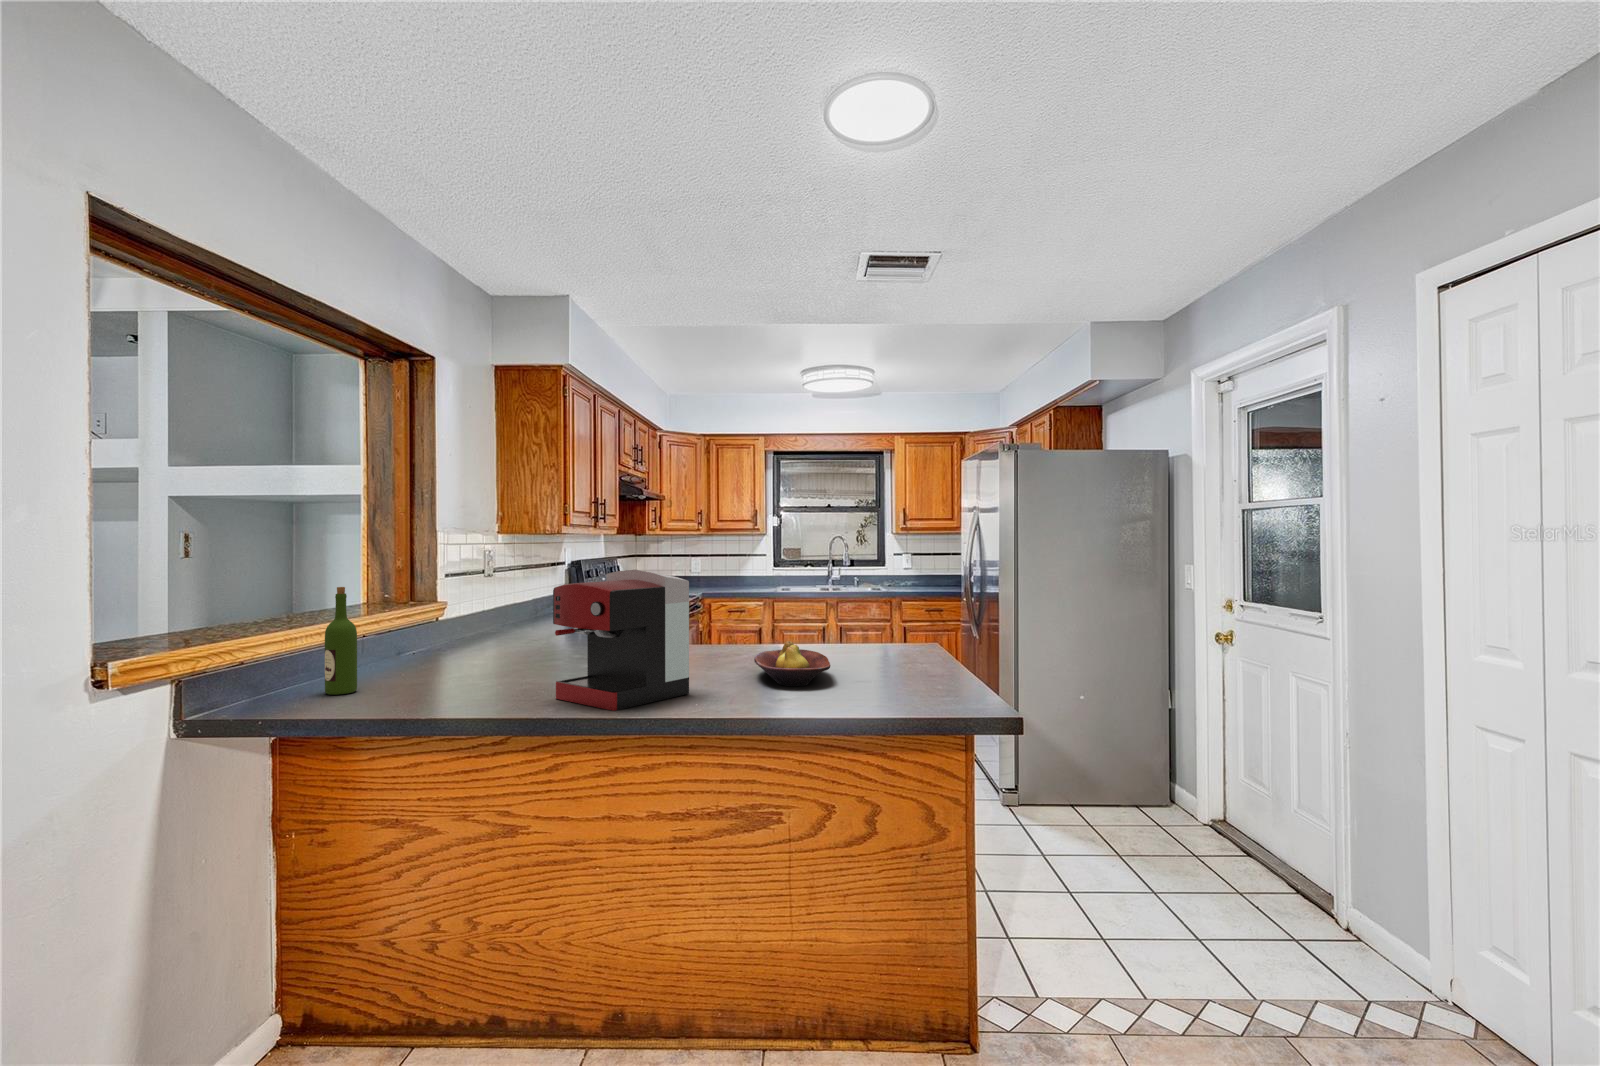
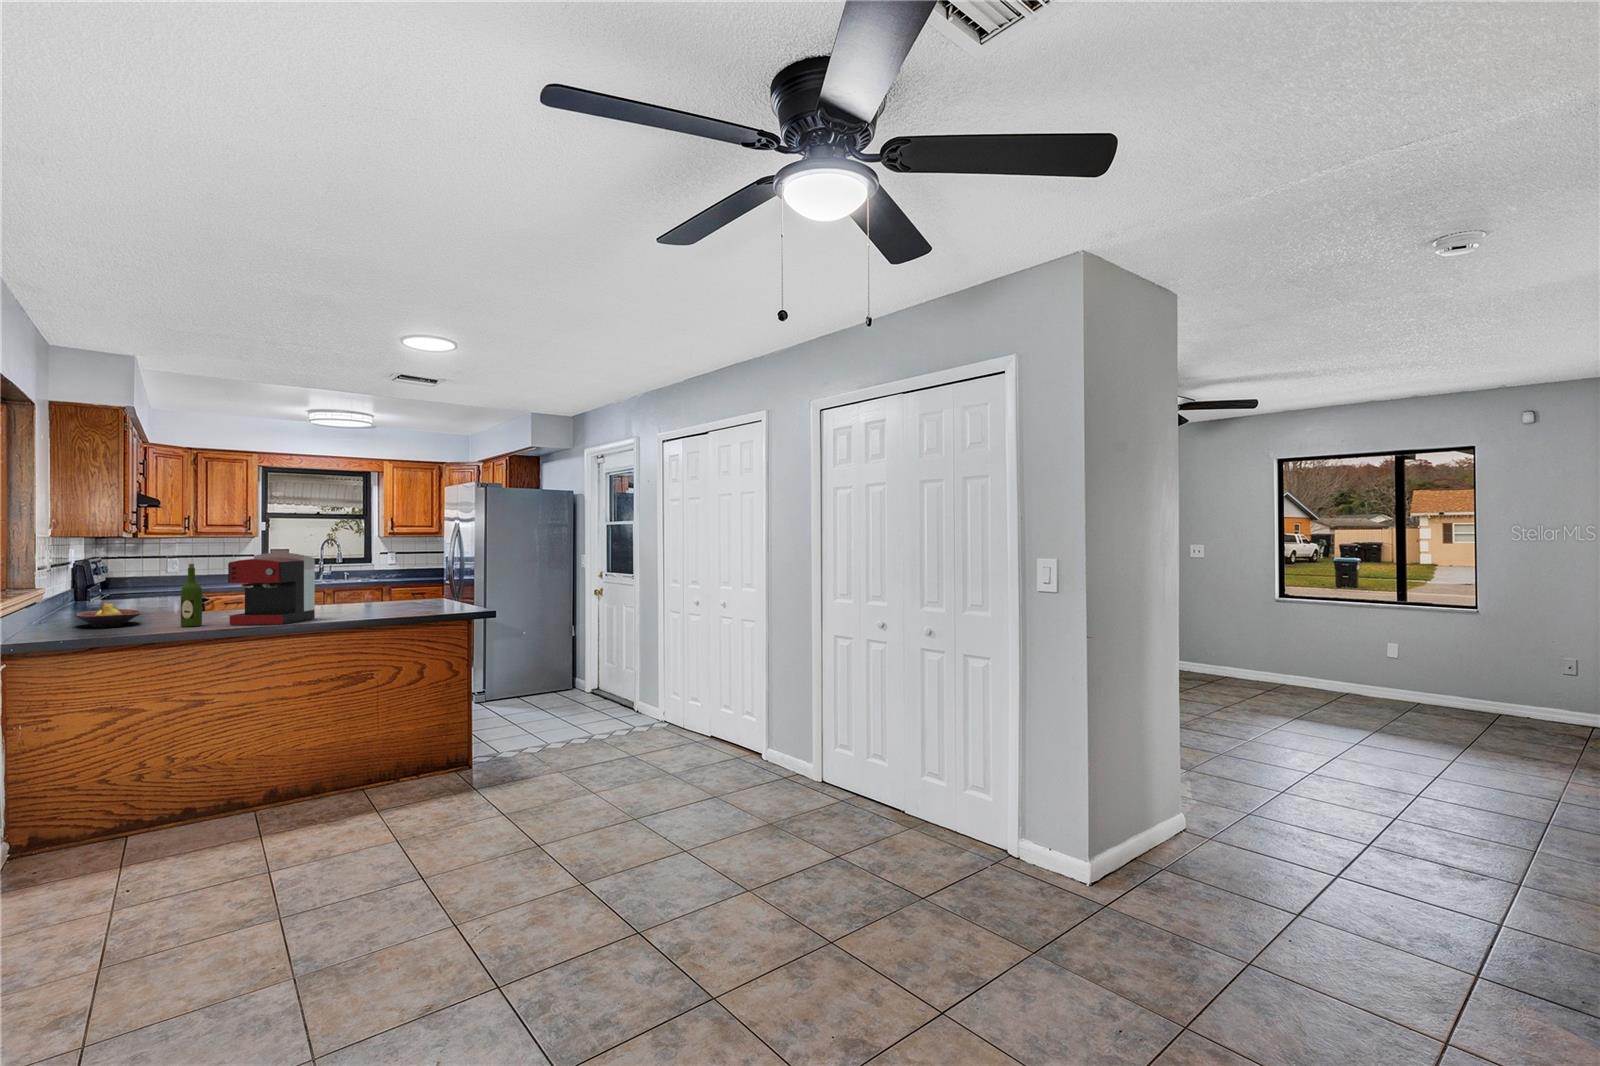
wine bottle: present [325,587,357,695] -> present [181,564,202,627]
fruit bowl: present [754,641,831,686] -> present [75,603,140,627]

